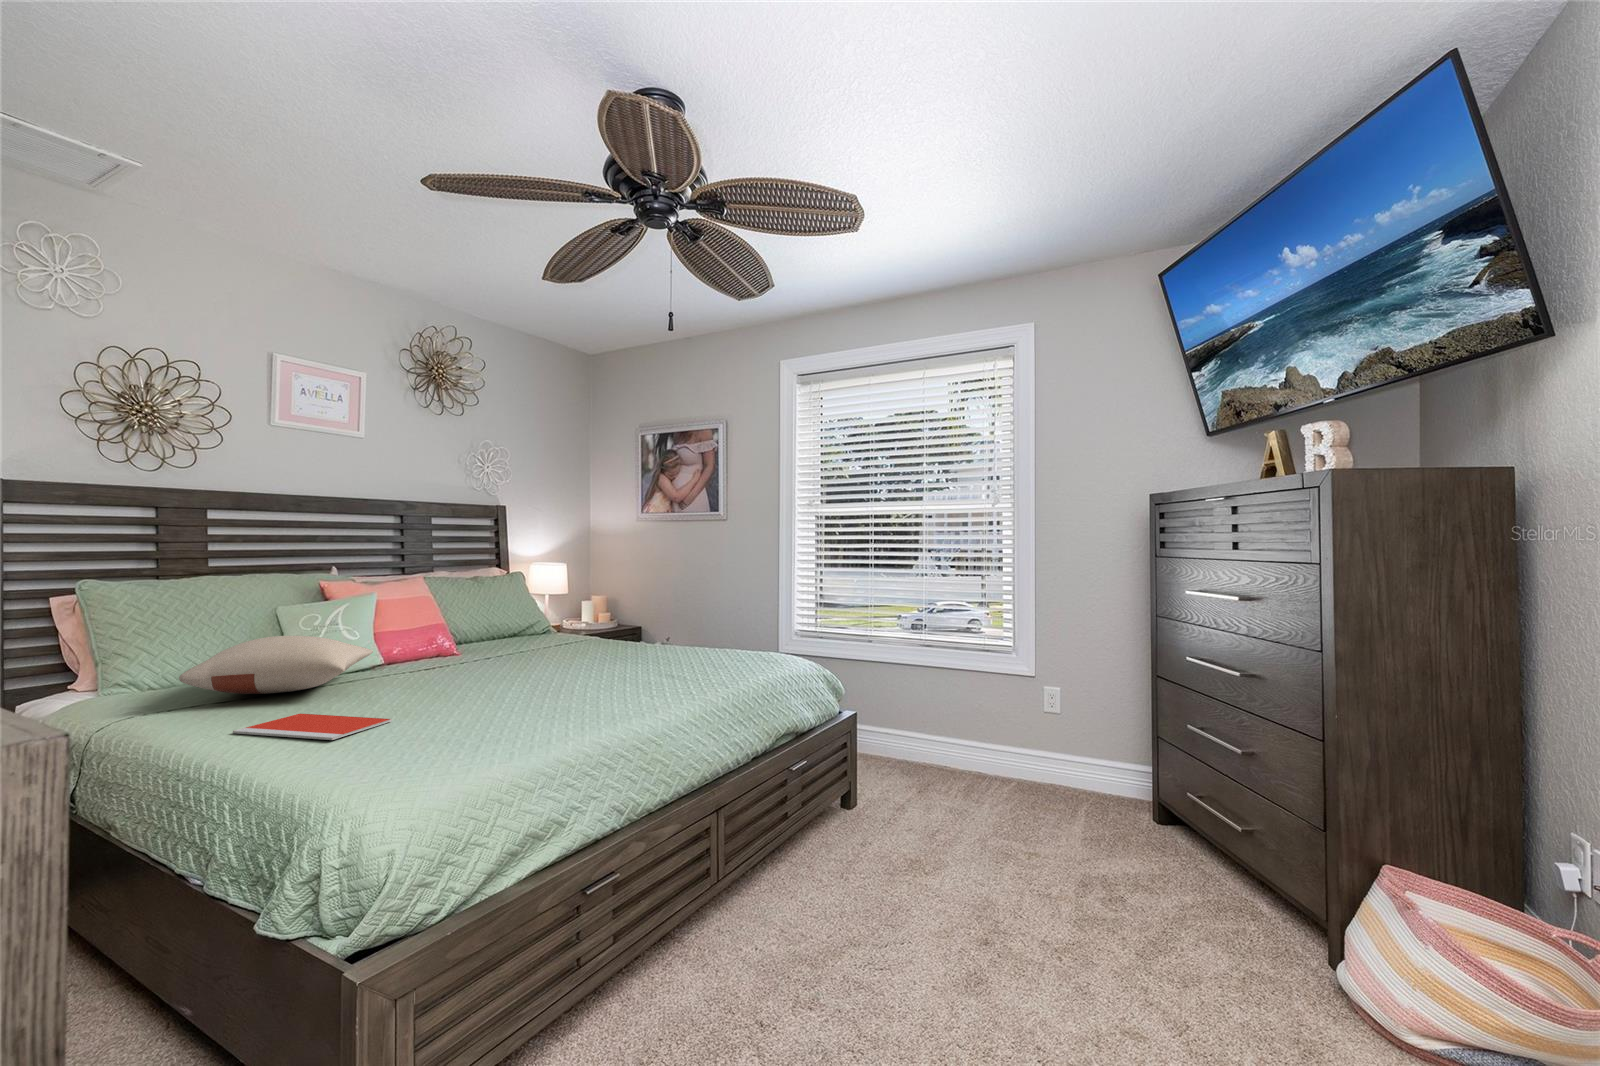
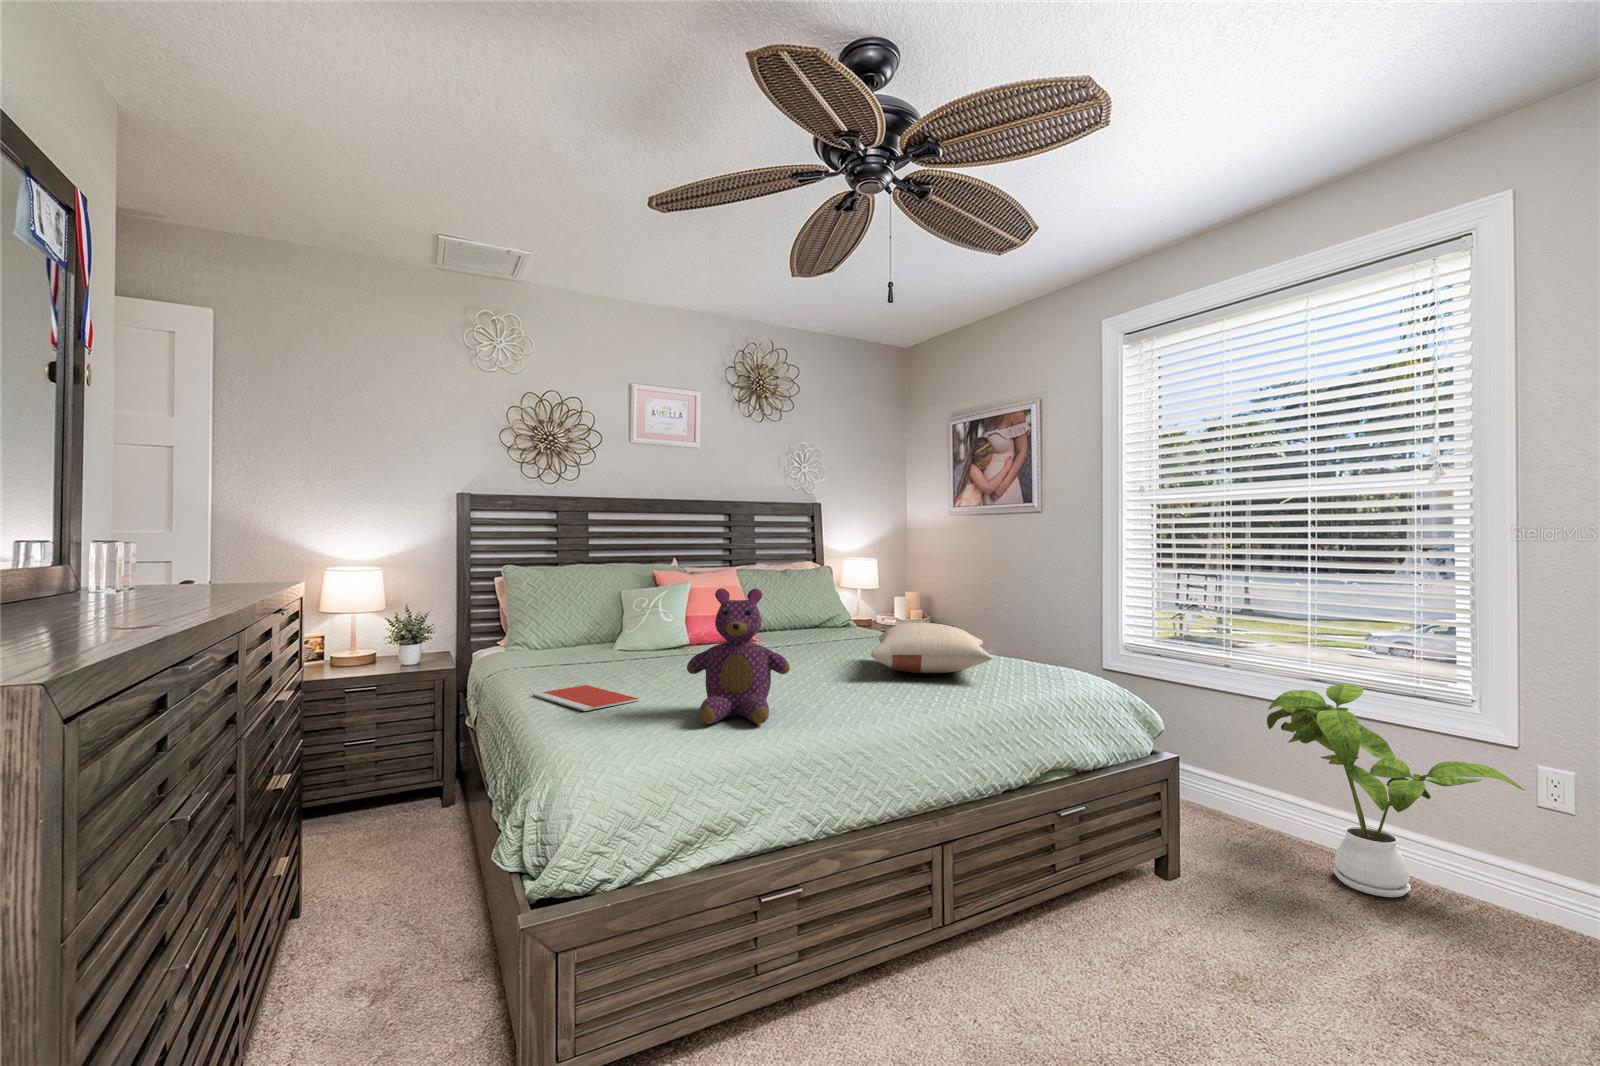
teddy bear: none [464,592,576,732] -> present [687,589,790,724]
pillow: present [179,636,373,694] -> present [871,623,992,673]
house plant: none [904,645,1046,790] -> present [1267,683,1524,897]

